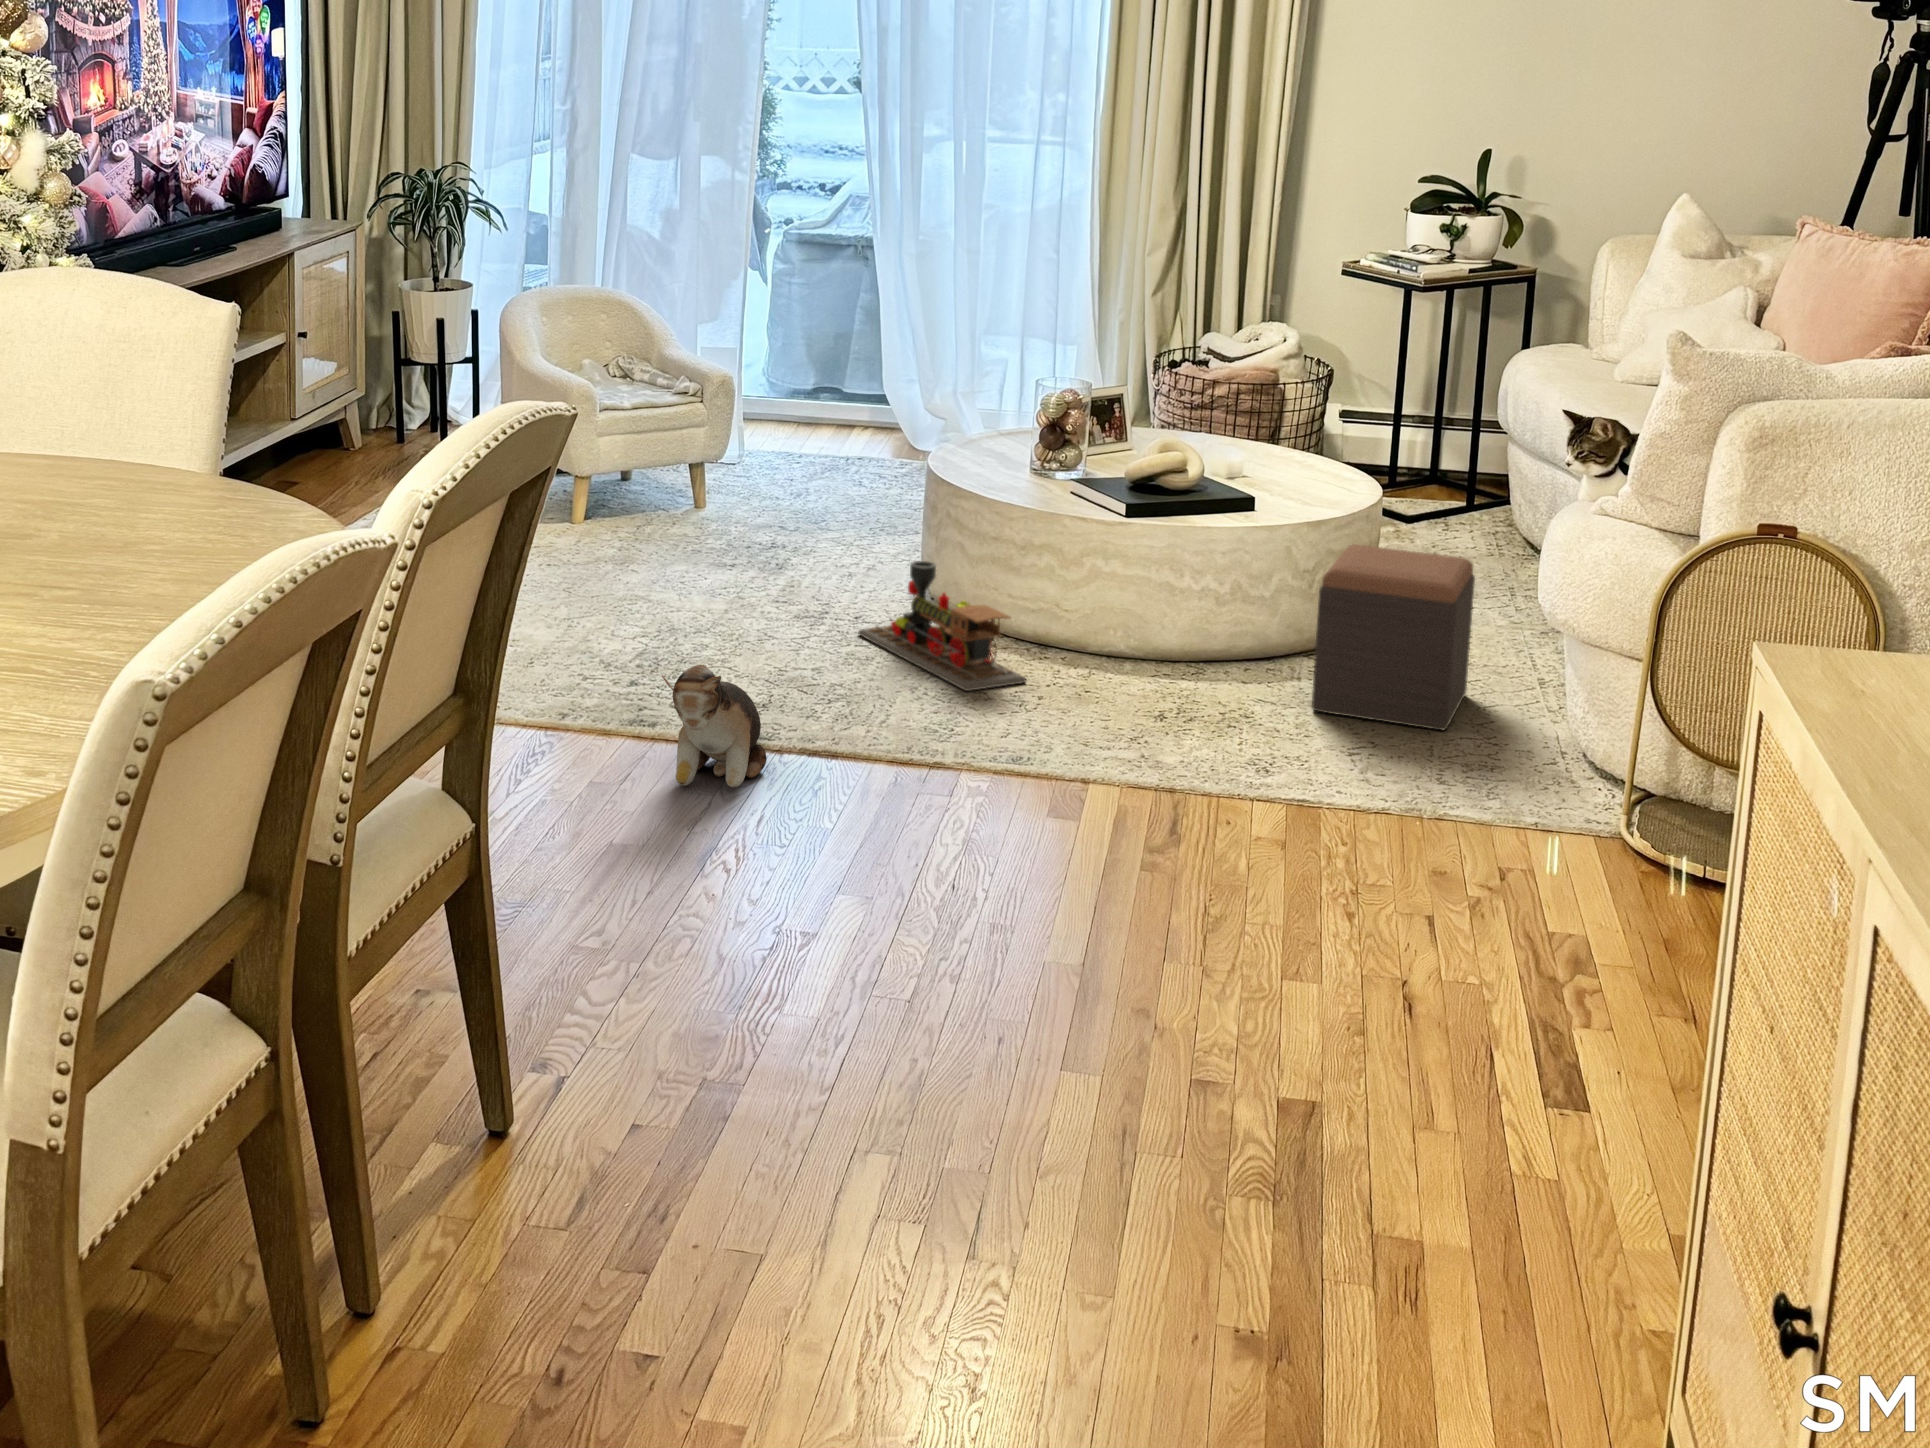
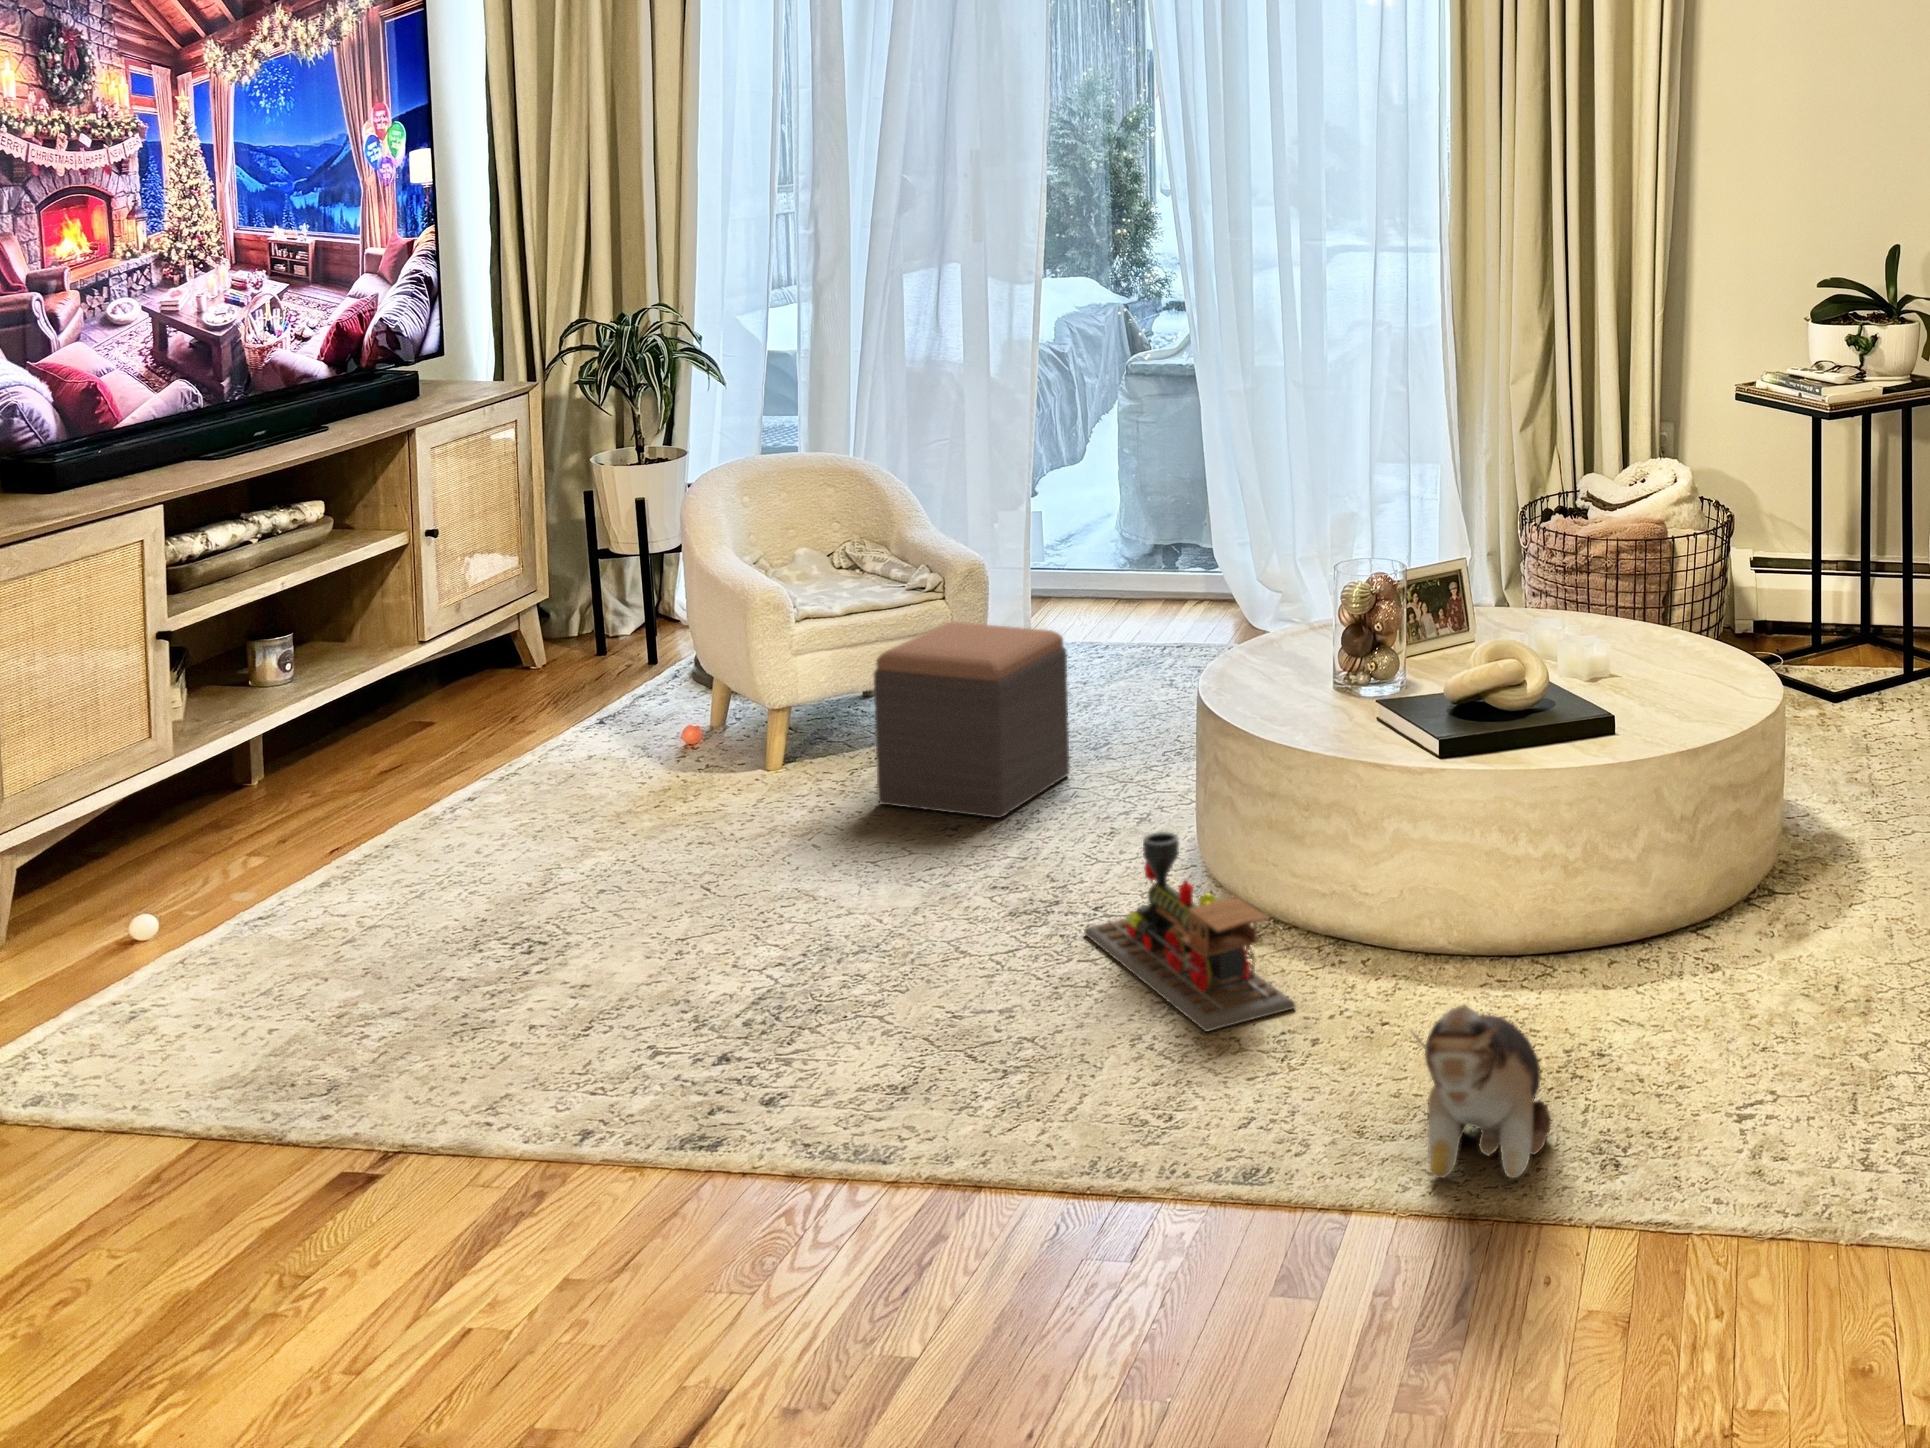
footstool: present [1312,544,1475,731] -> present [873,622,1069,818]
plush toy: present [662,665,767,787] -> present [1412,1005,1551,1178]

